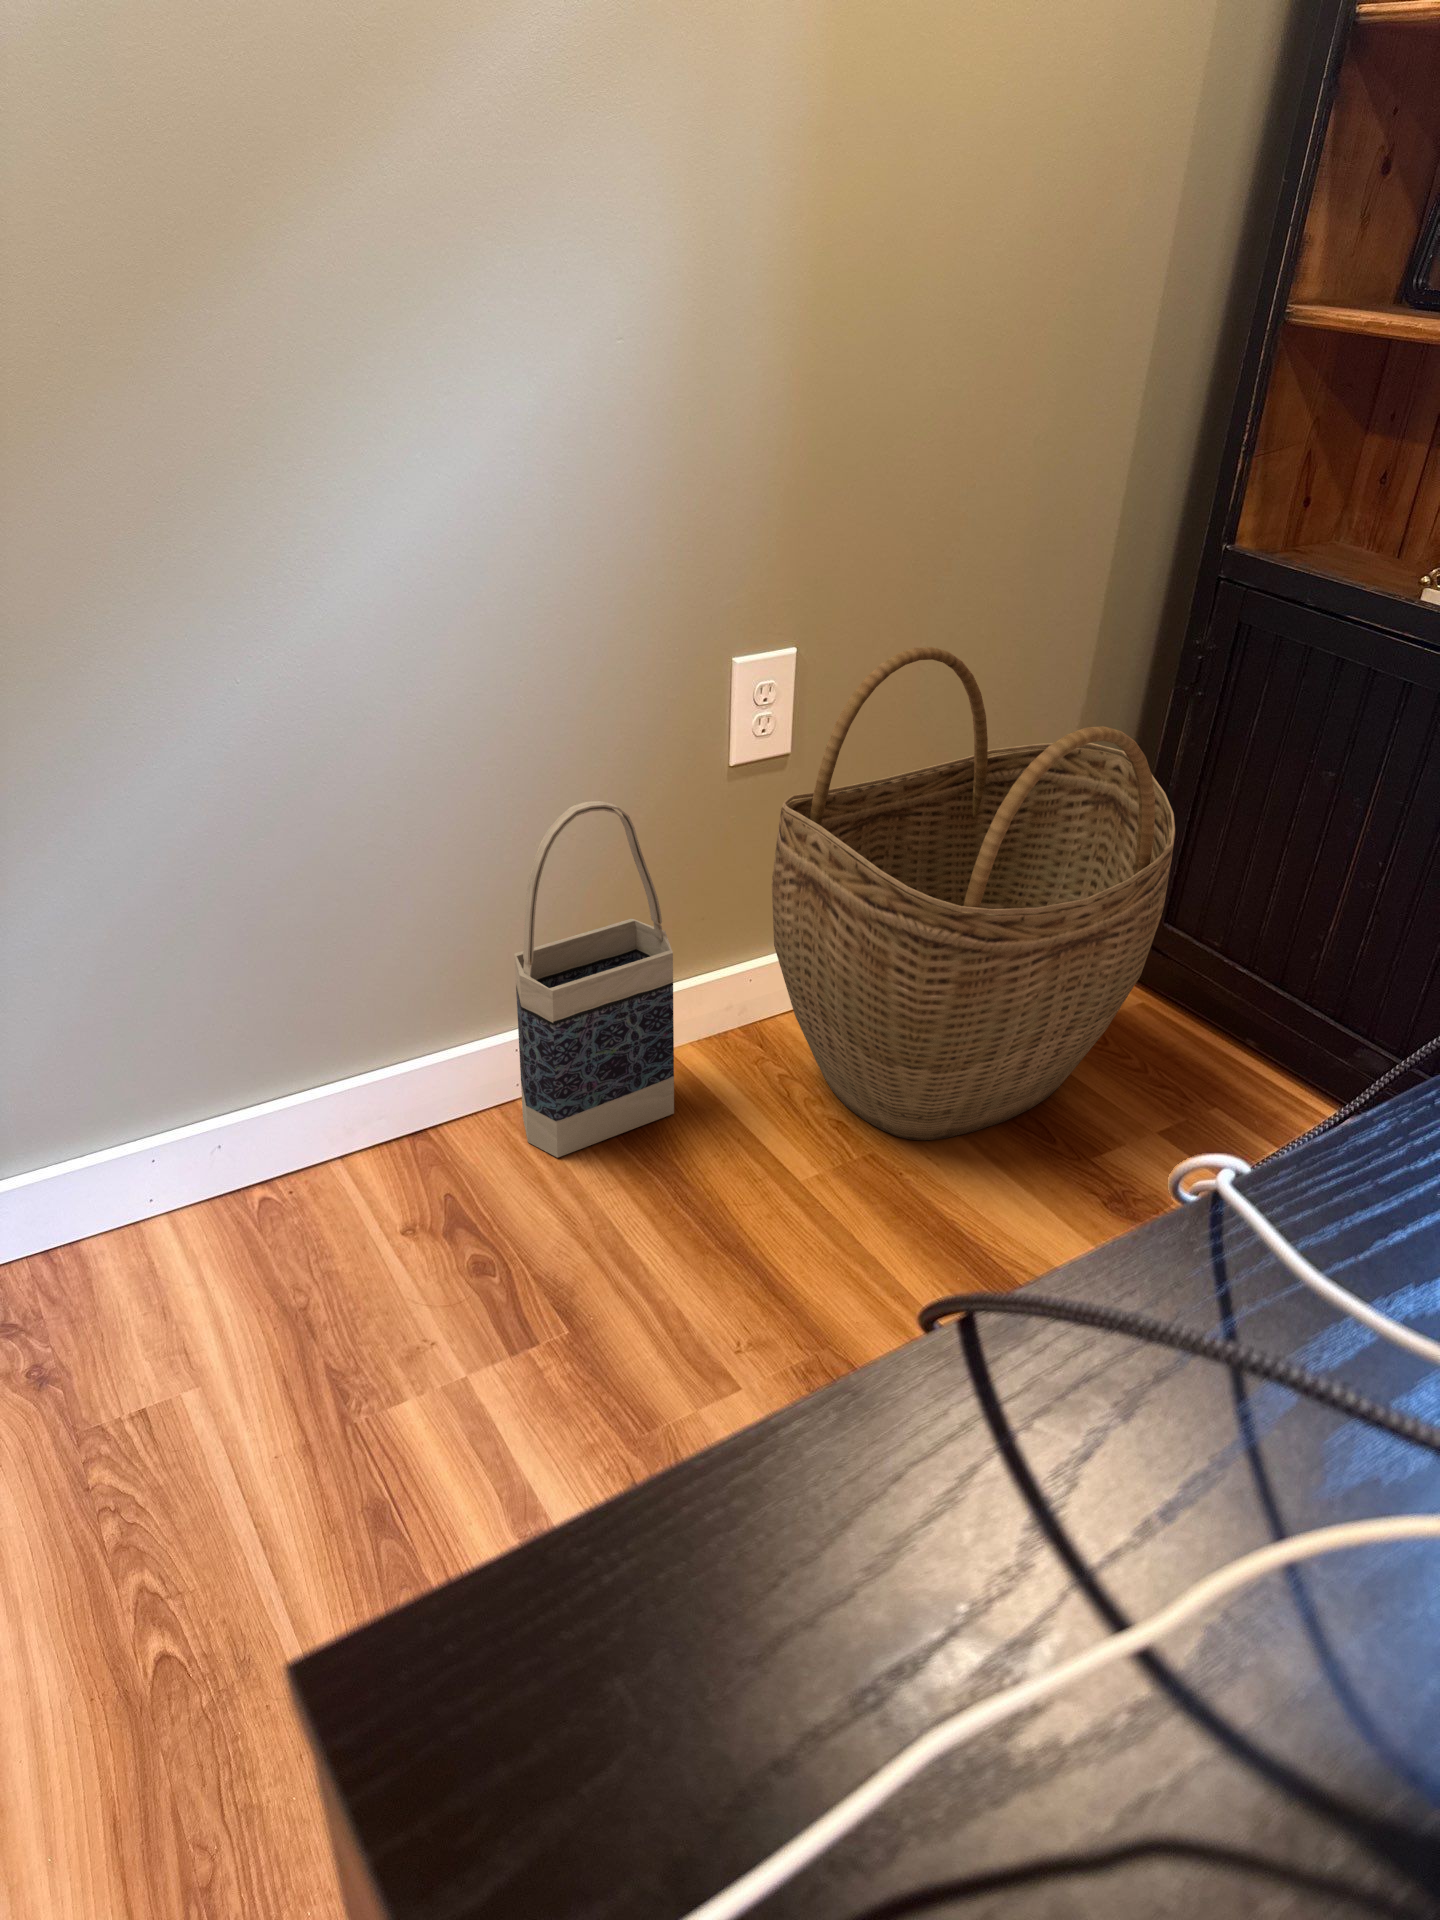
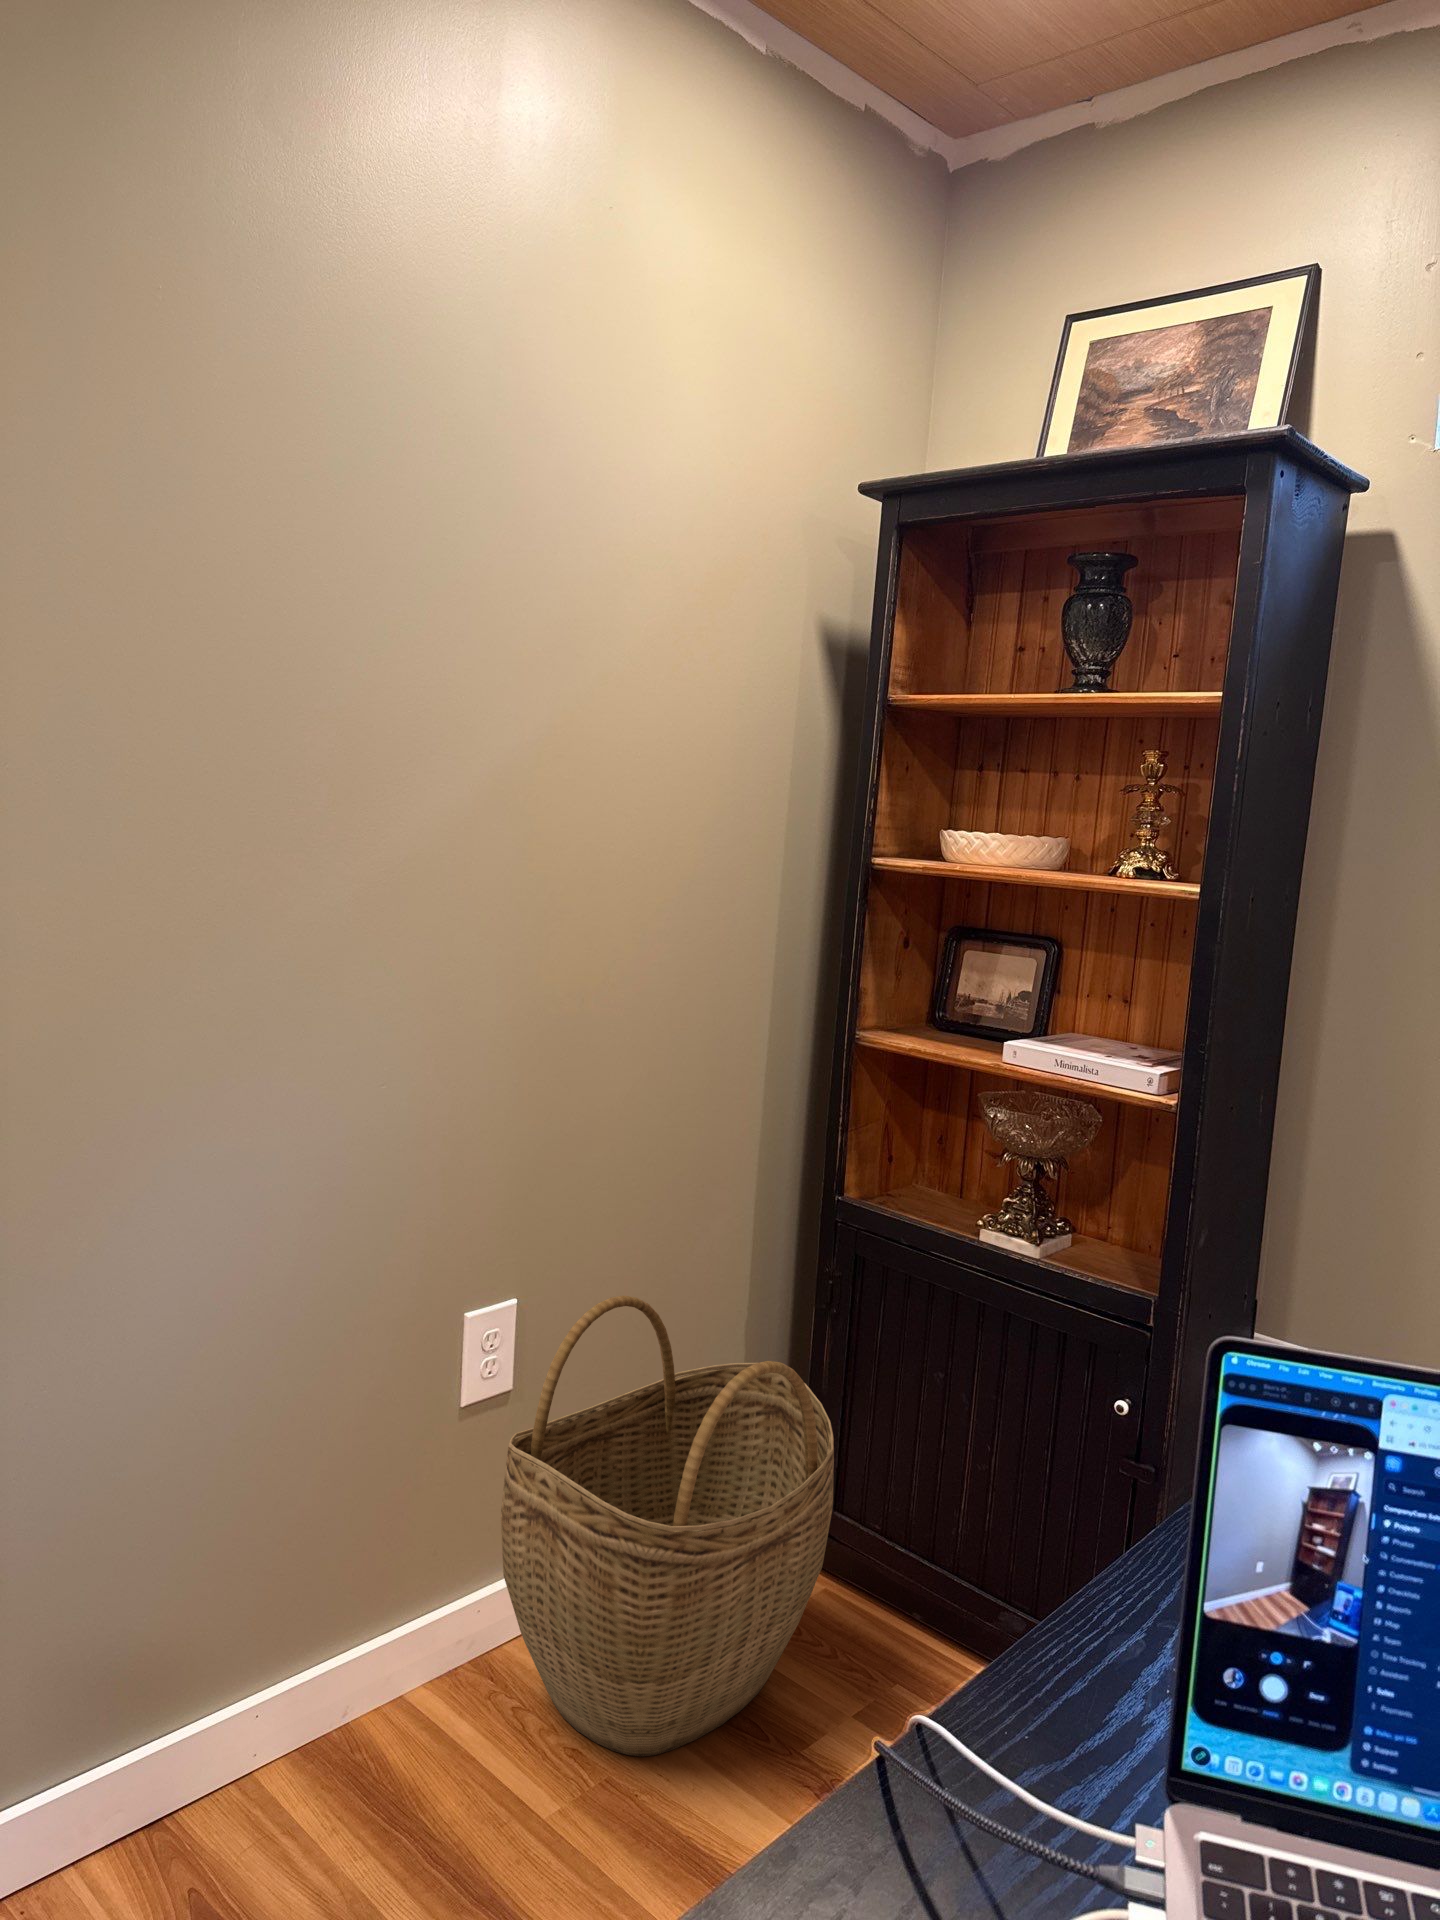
bag: present [514,801,674,1158] -> none [263,1461,417,1829]

